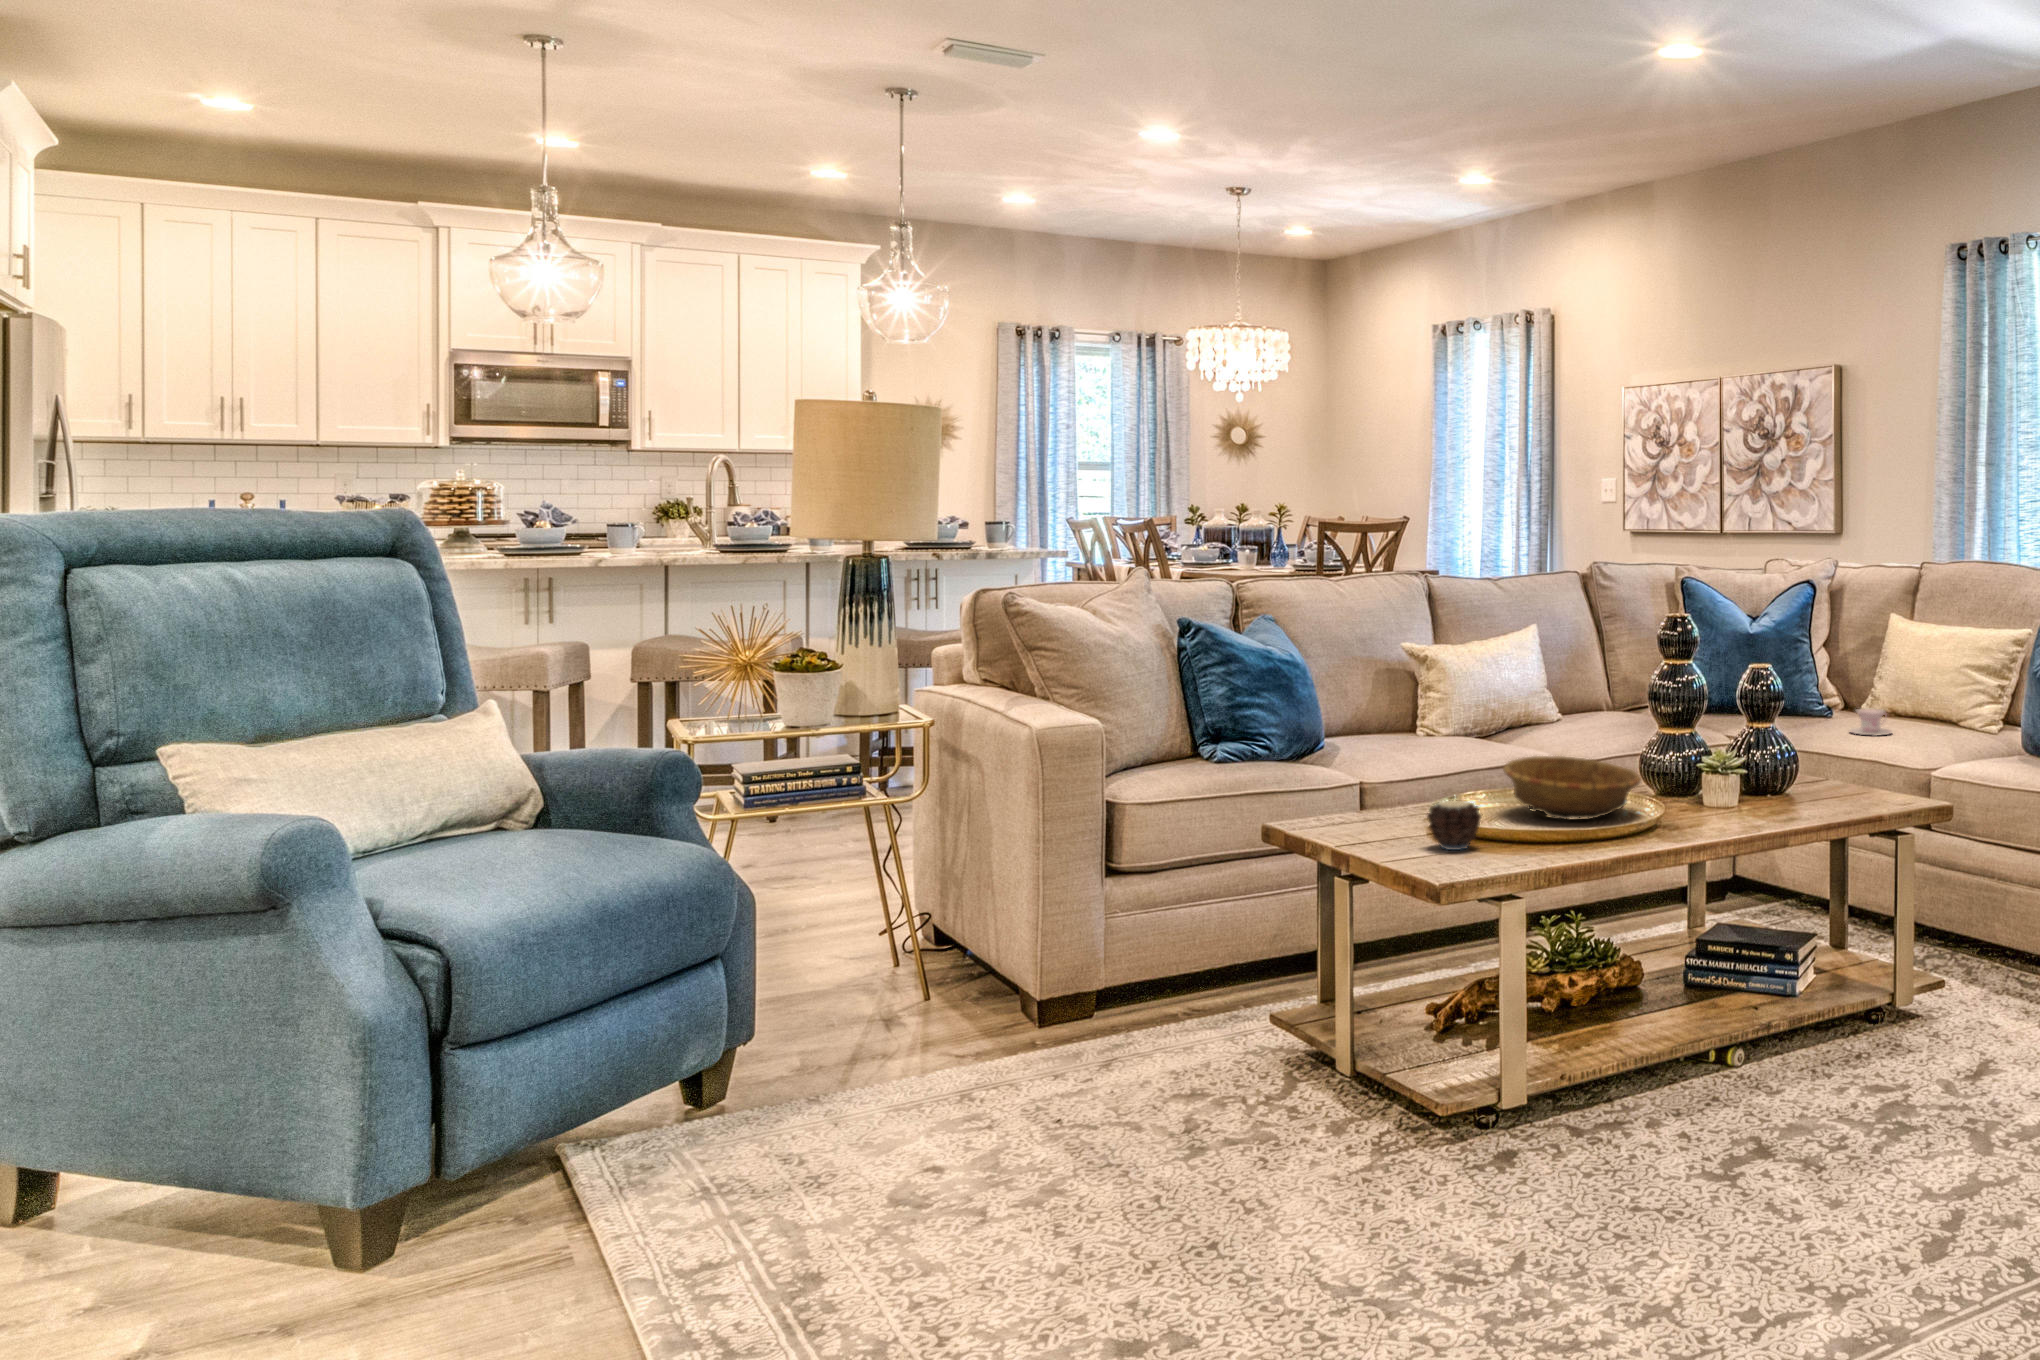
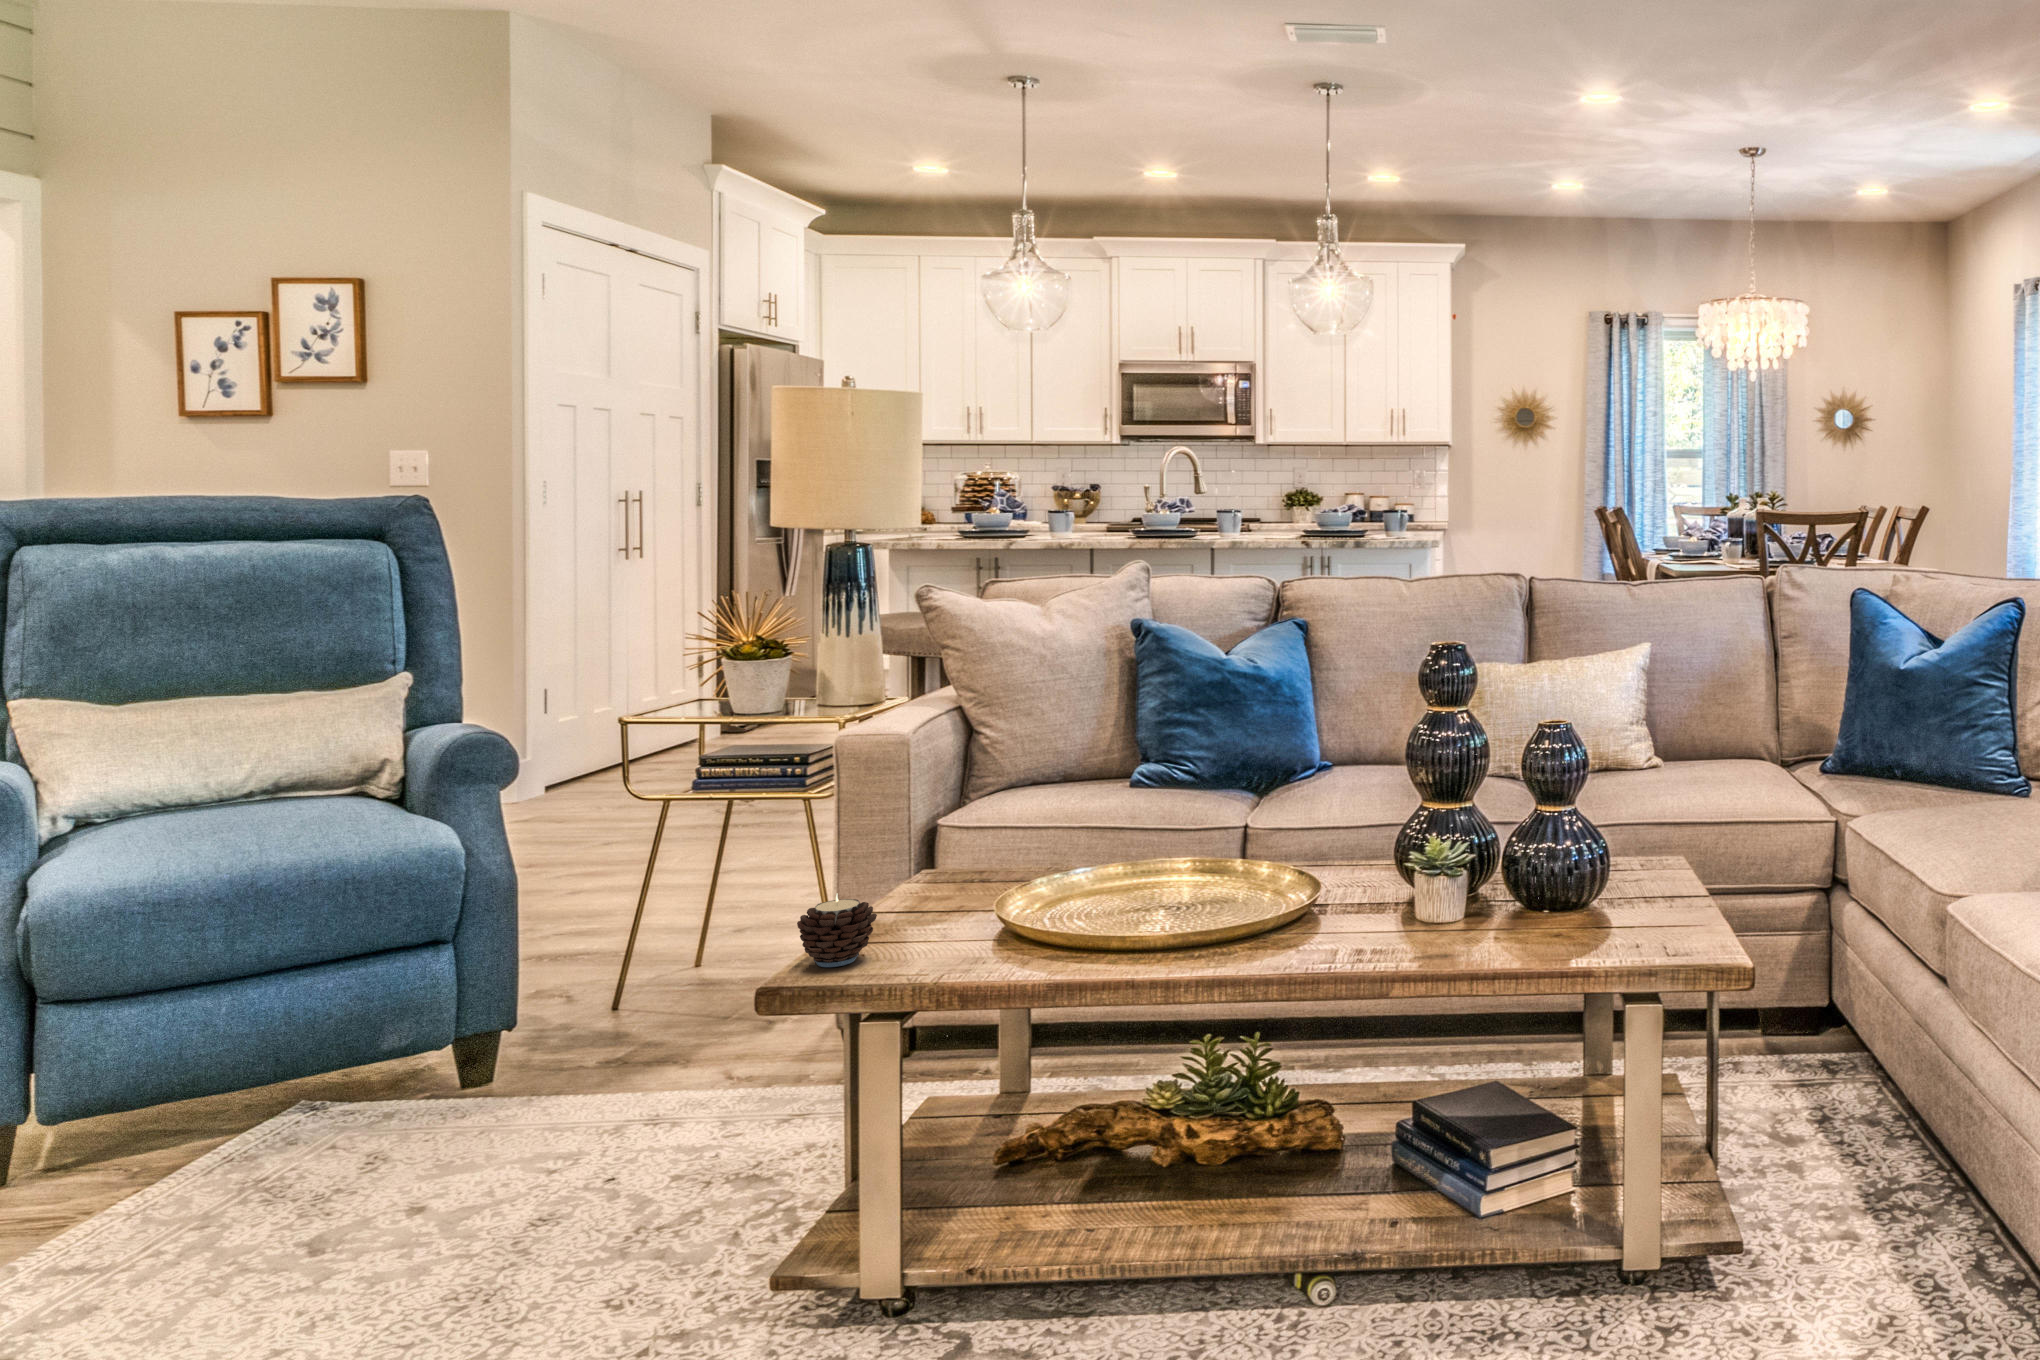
teacup: present [1850,708,1892,735] -> none [1964,812,2032,858]
decorative bowl: present [1503,756,1641,819] -> none [1040,844,1232,945]

